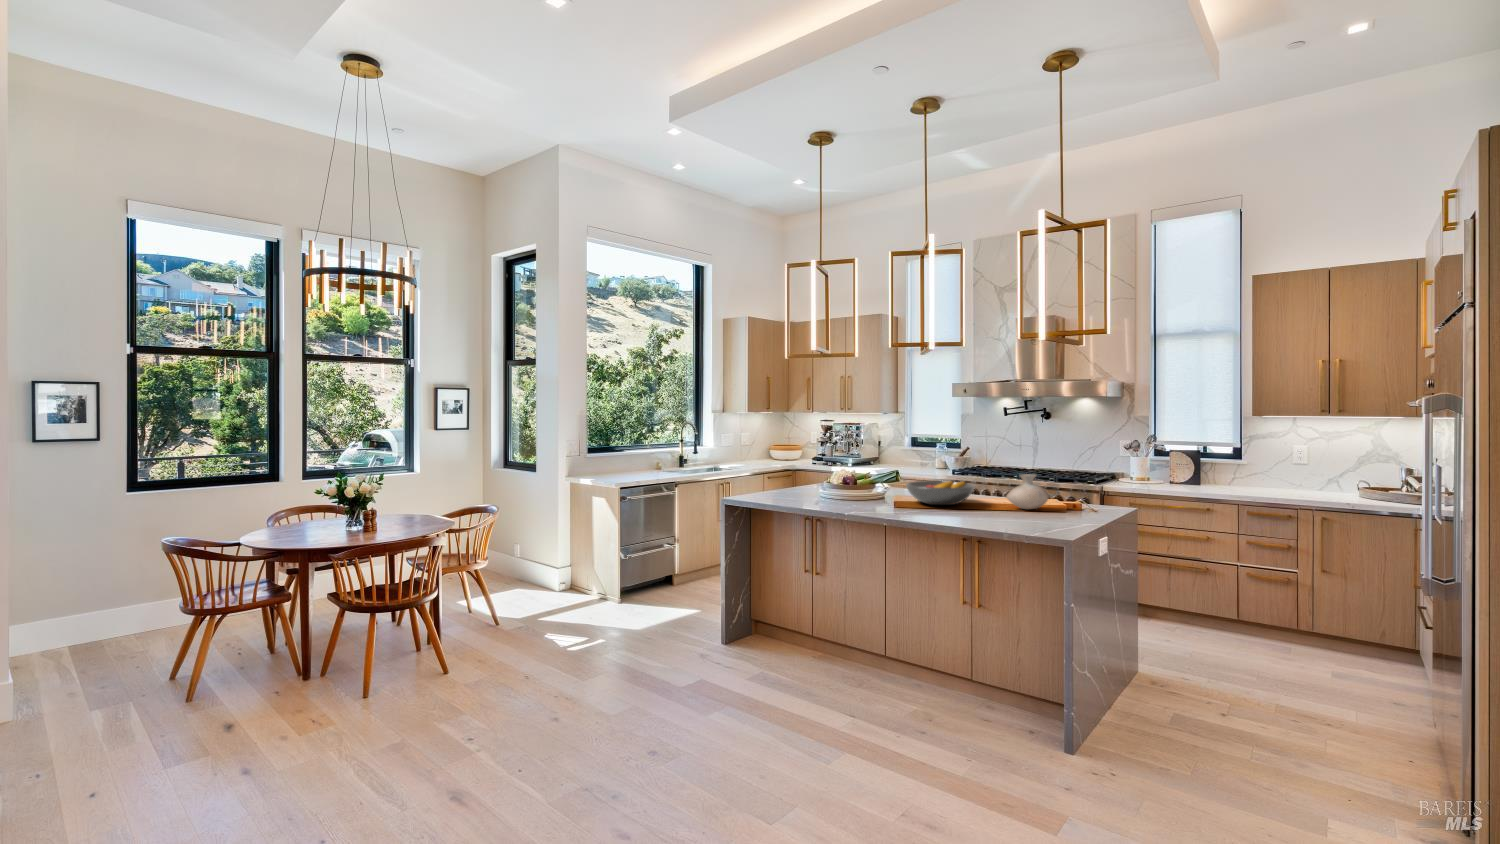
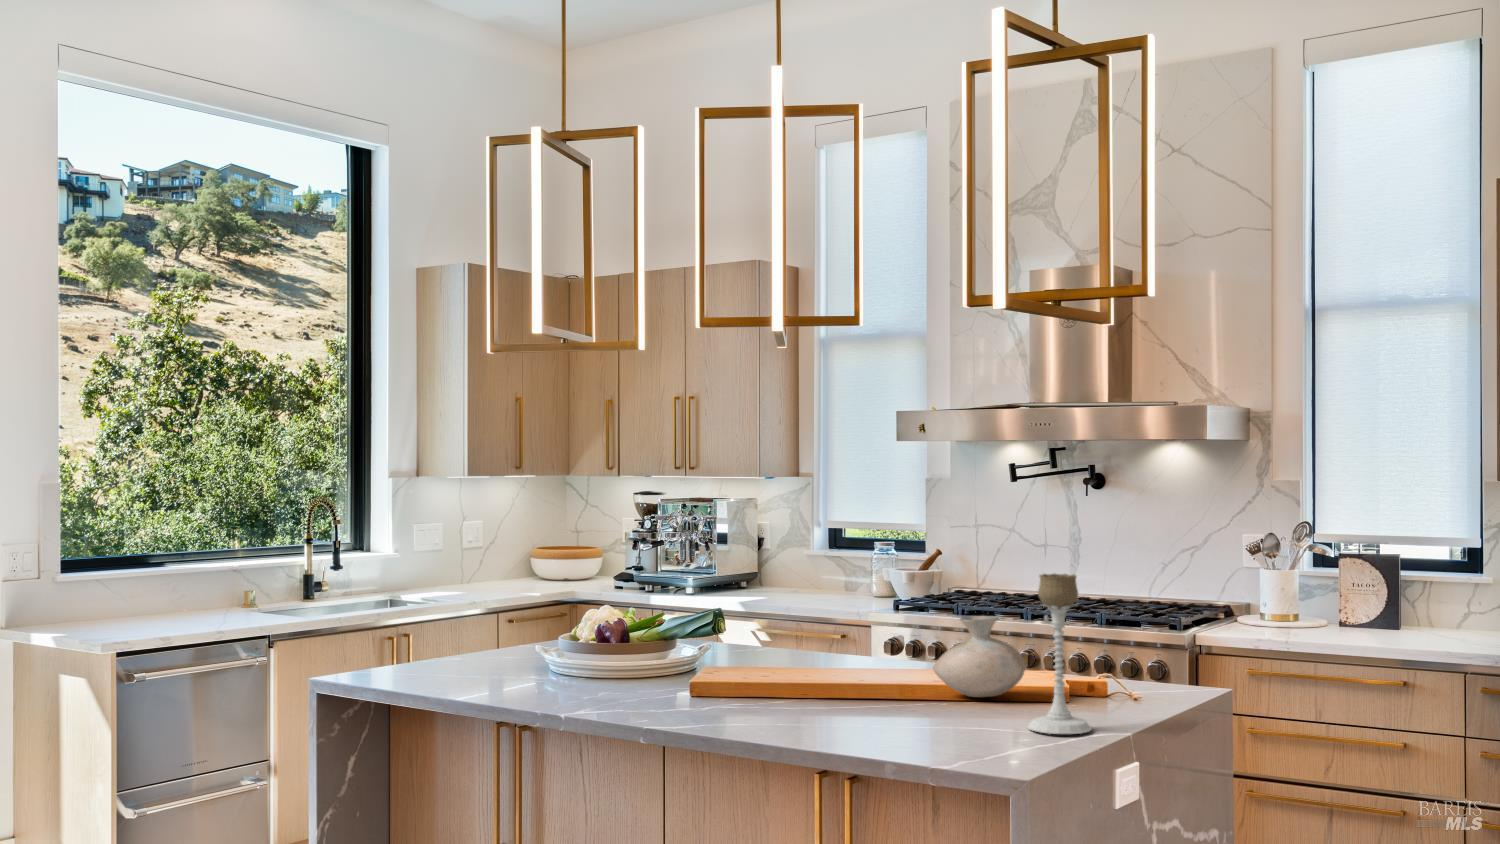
candle holder: none [1057,455,1087,524] -> present [1027,574,1092,734]
fruit bowl: present [906,481,975,505] -> none [713,633,868,690]

